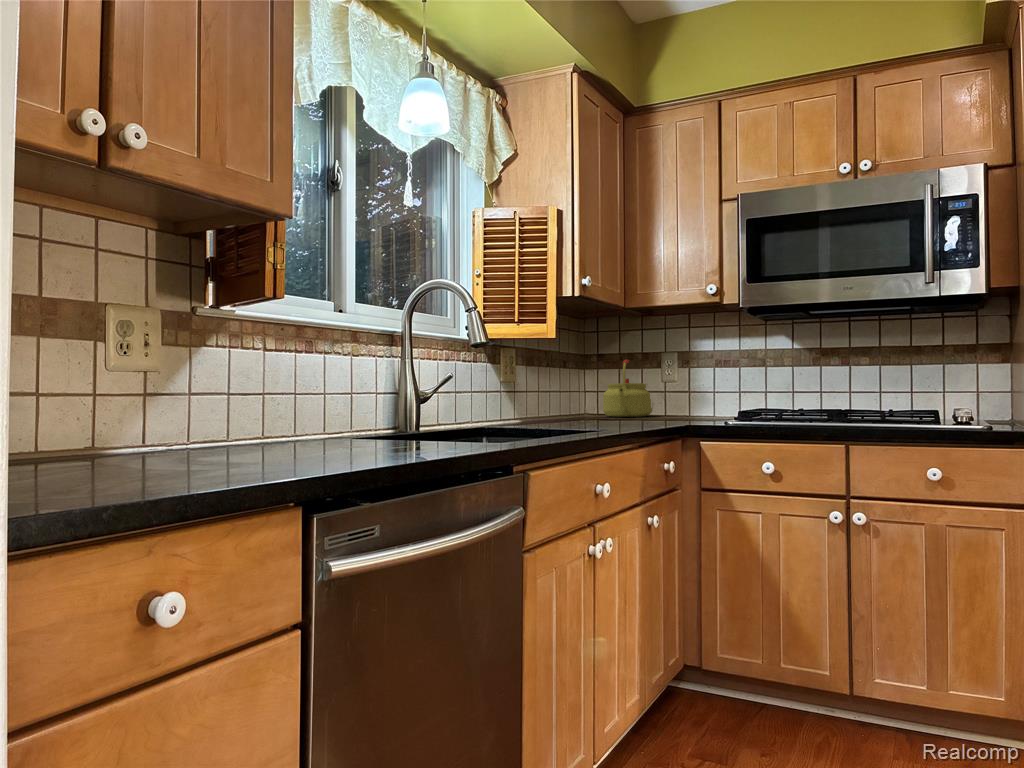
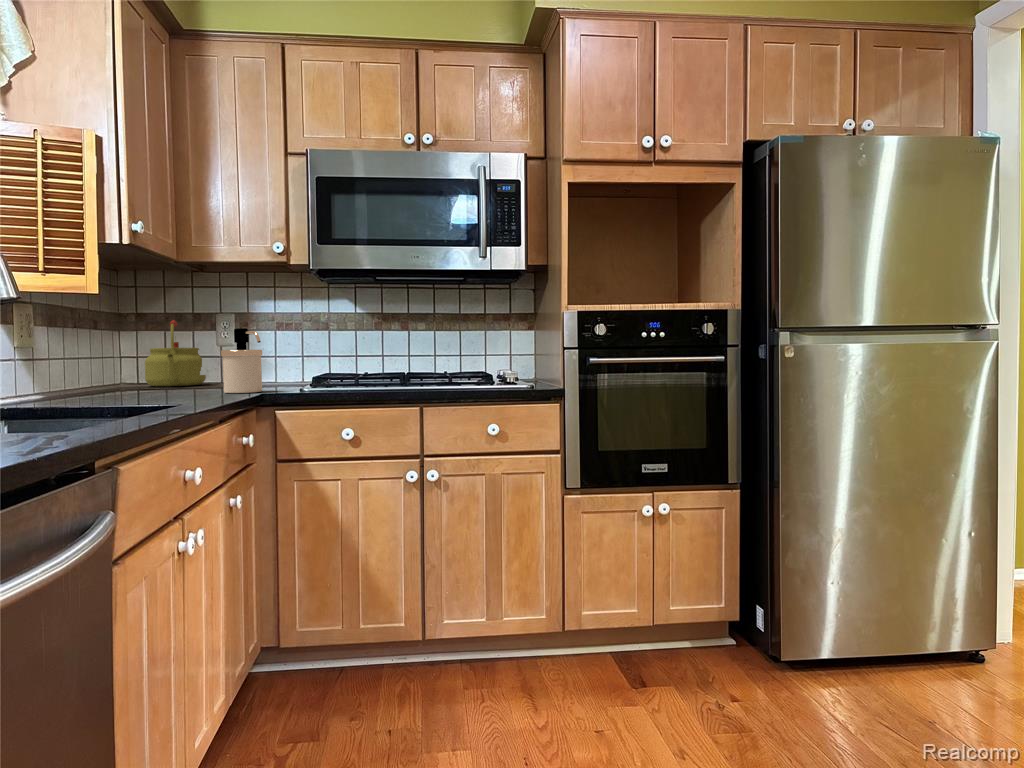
soap dispenser: none [654,365,690,423] -> present [221,328,262,393]

